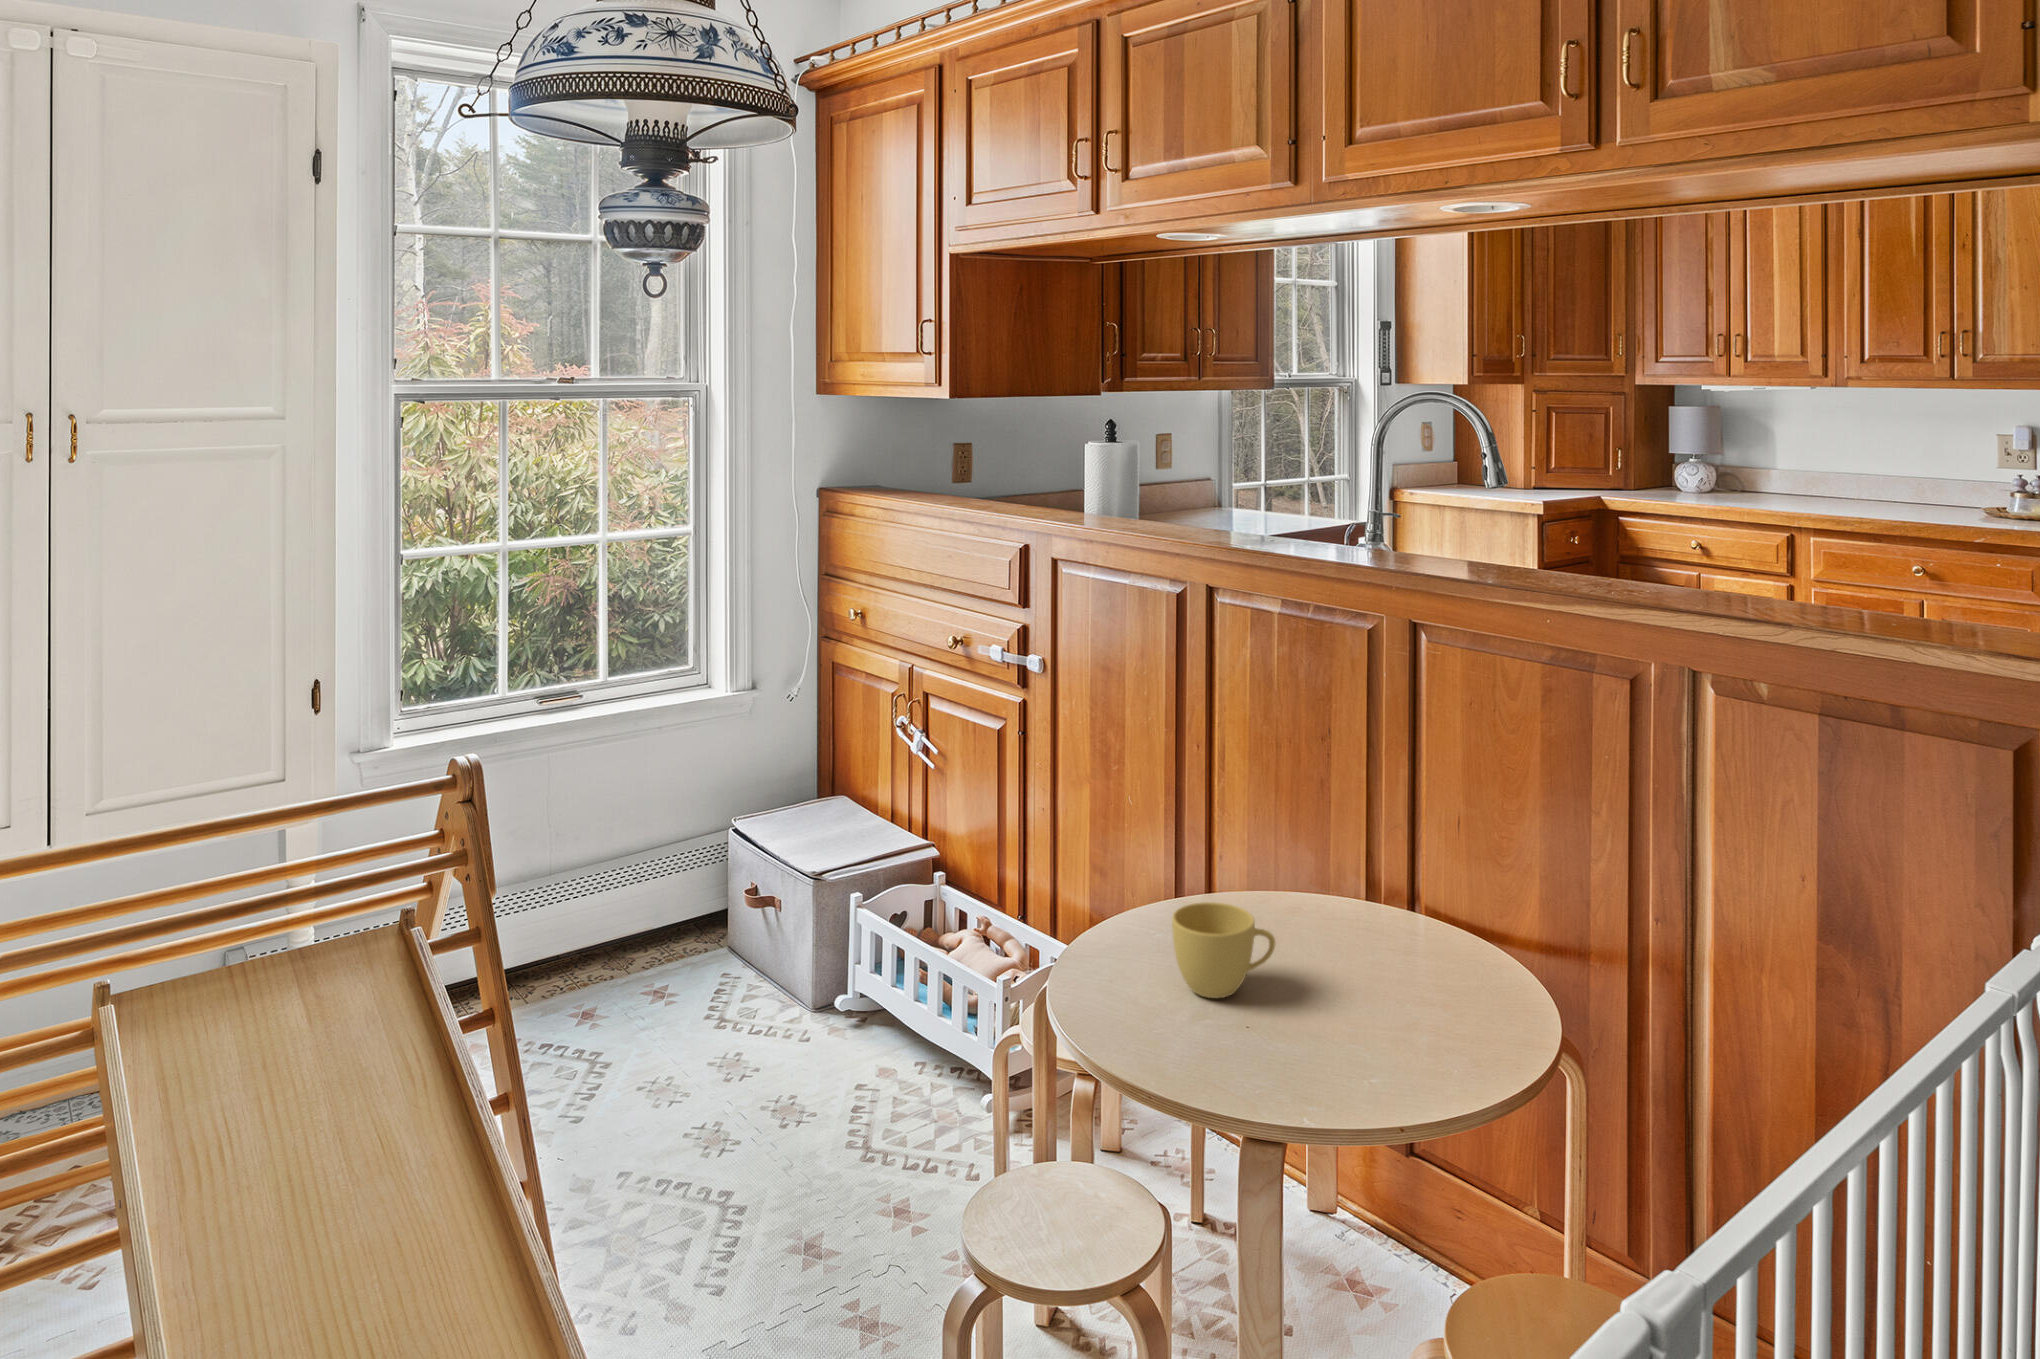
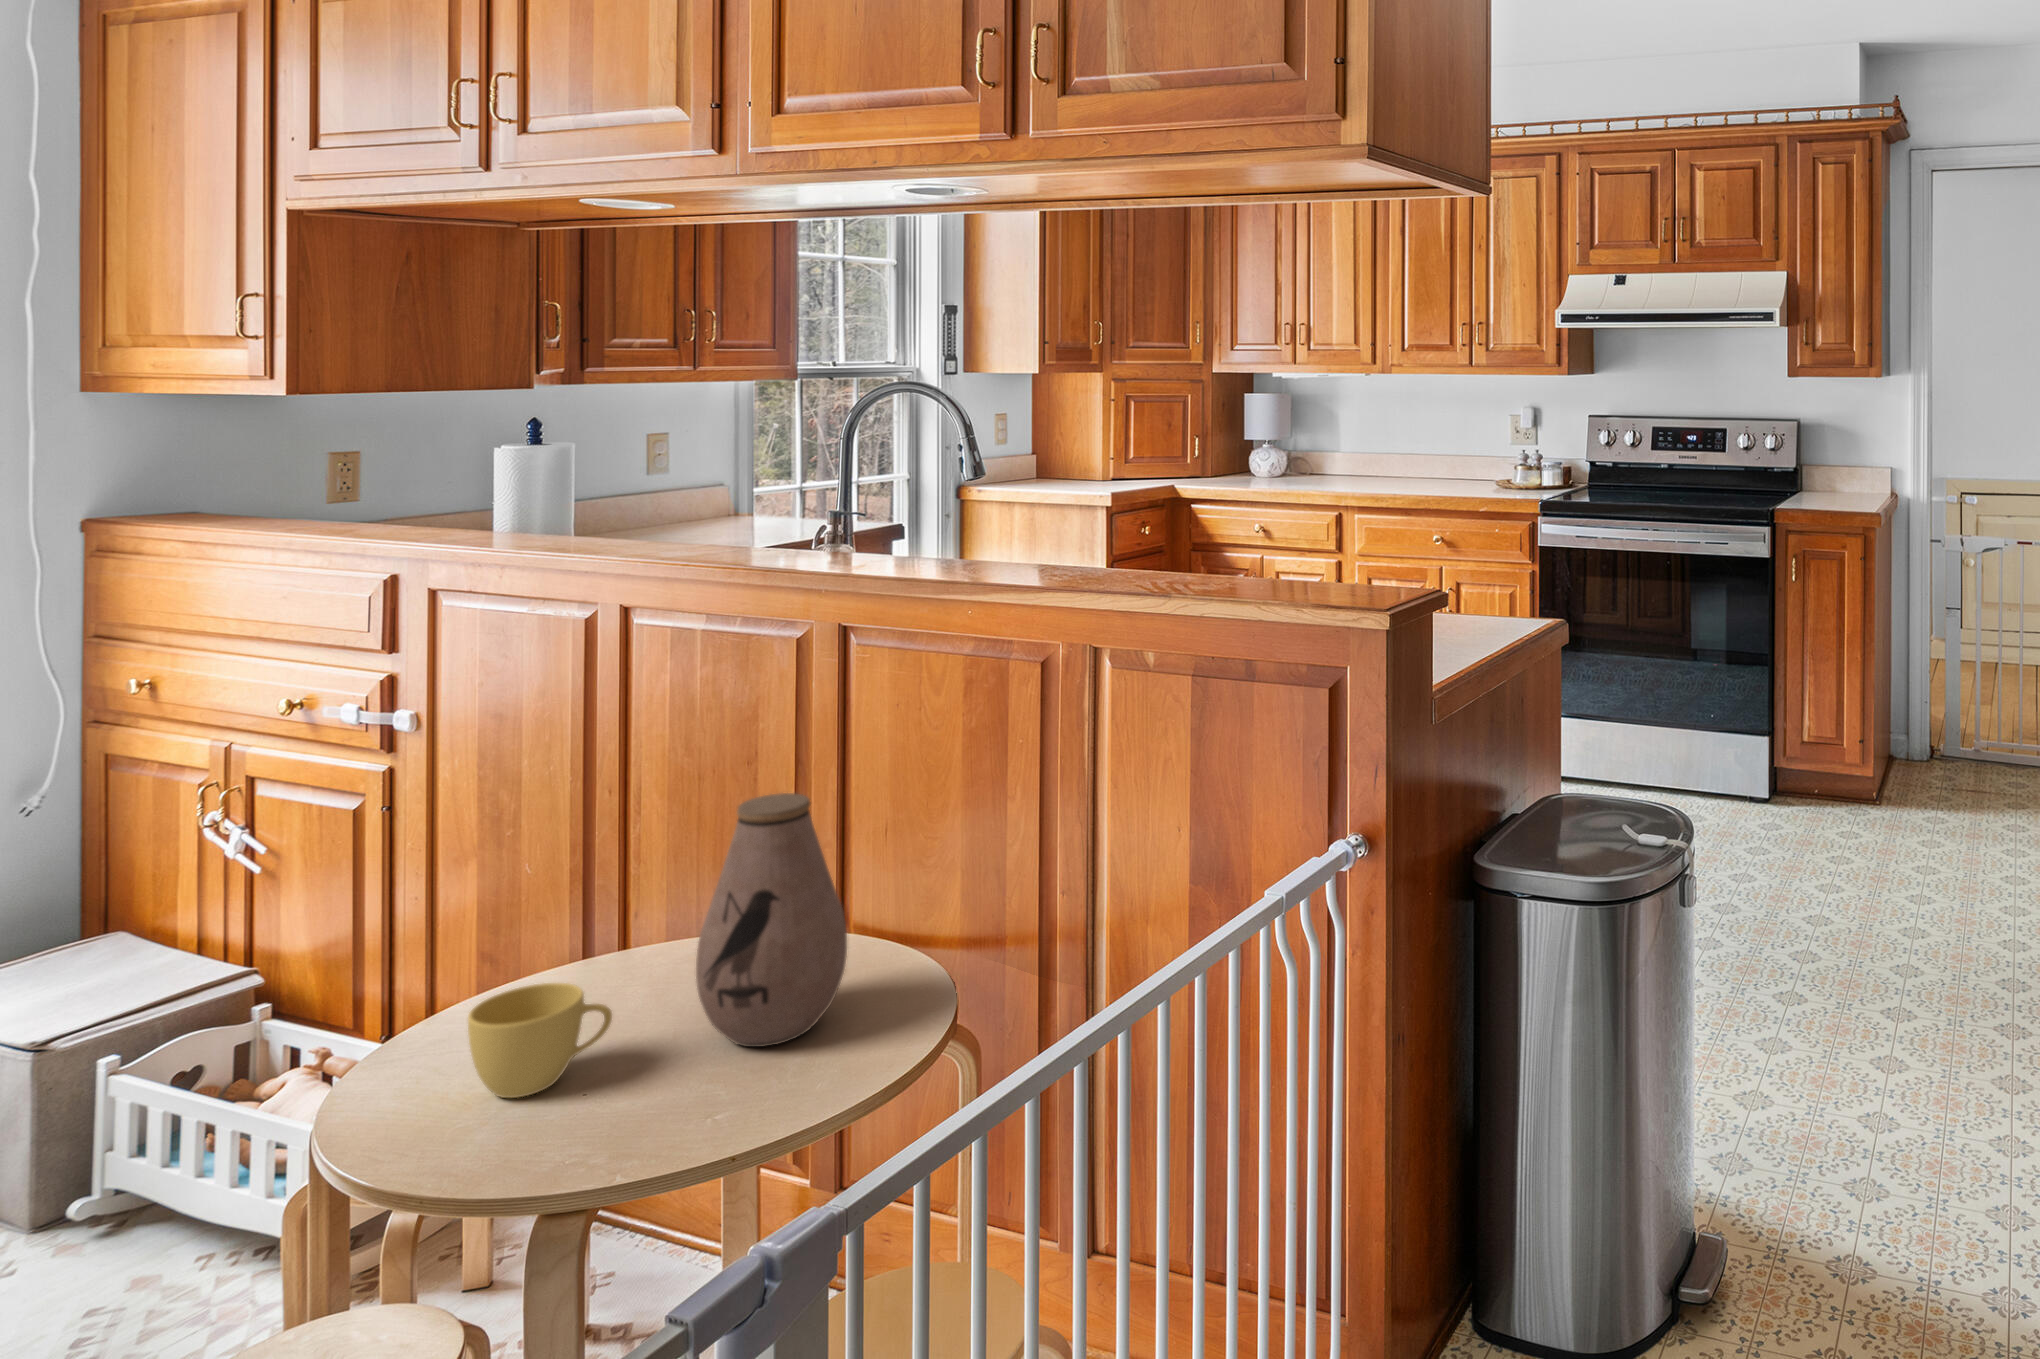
vase: none [1336,766,1464,1000] -> present [696,793,847,1047]

